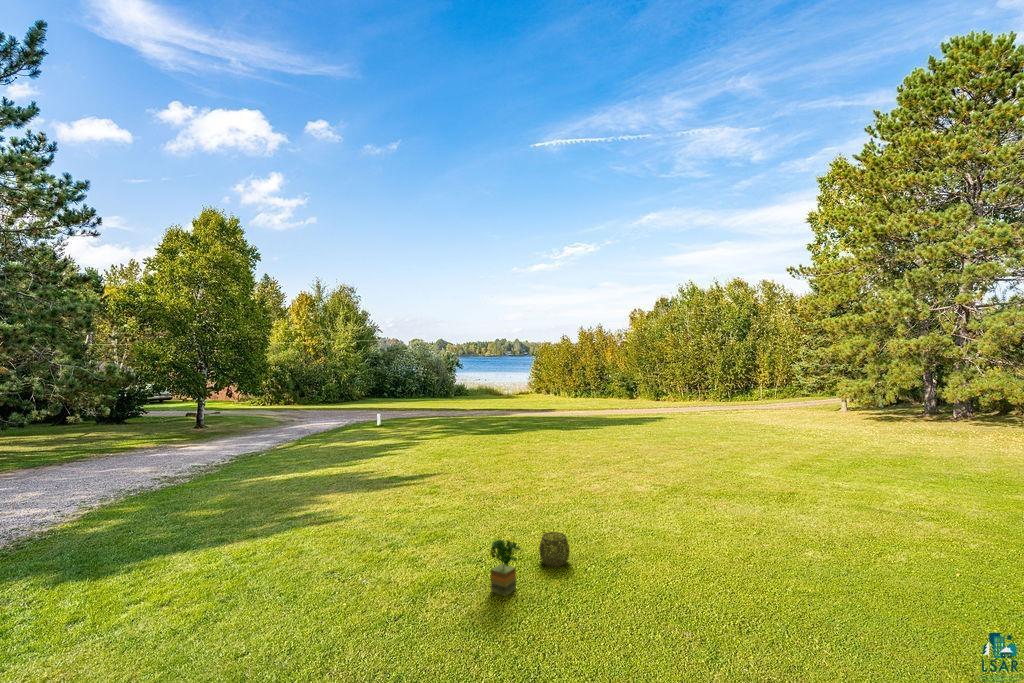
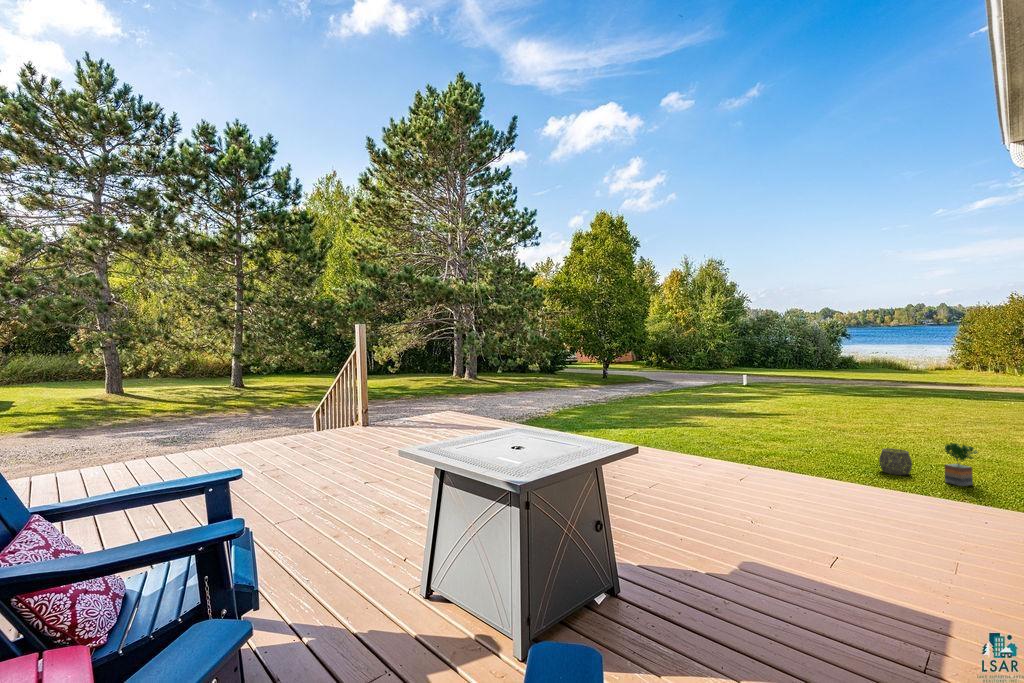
potted tree: present [490,540,520,596] -> present [945,443,977,486]

